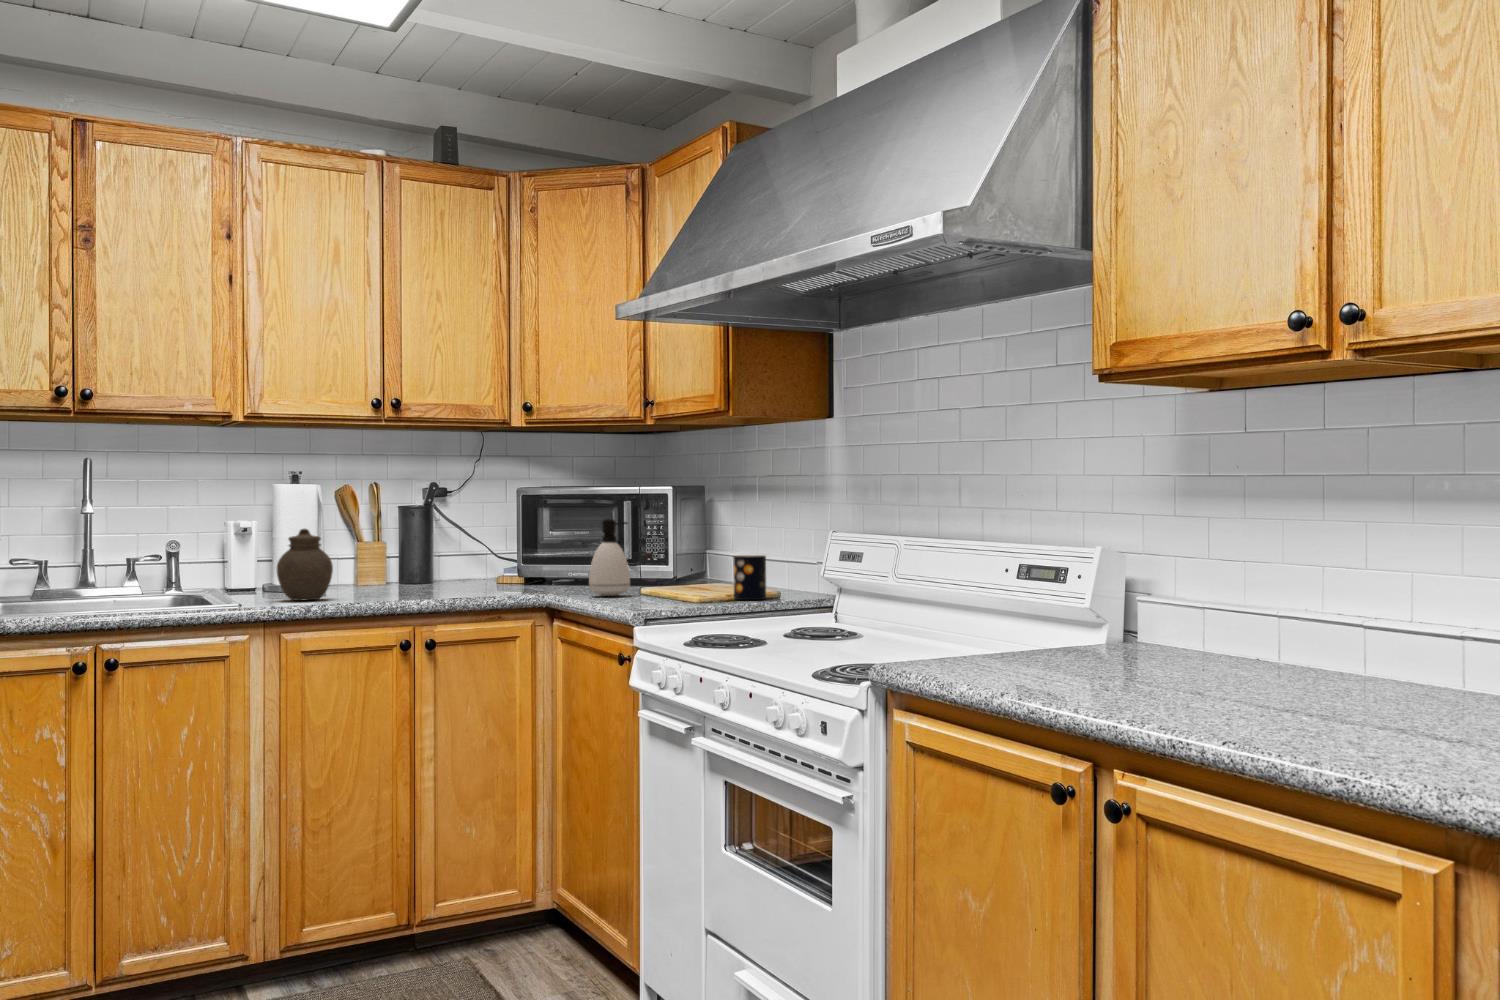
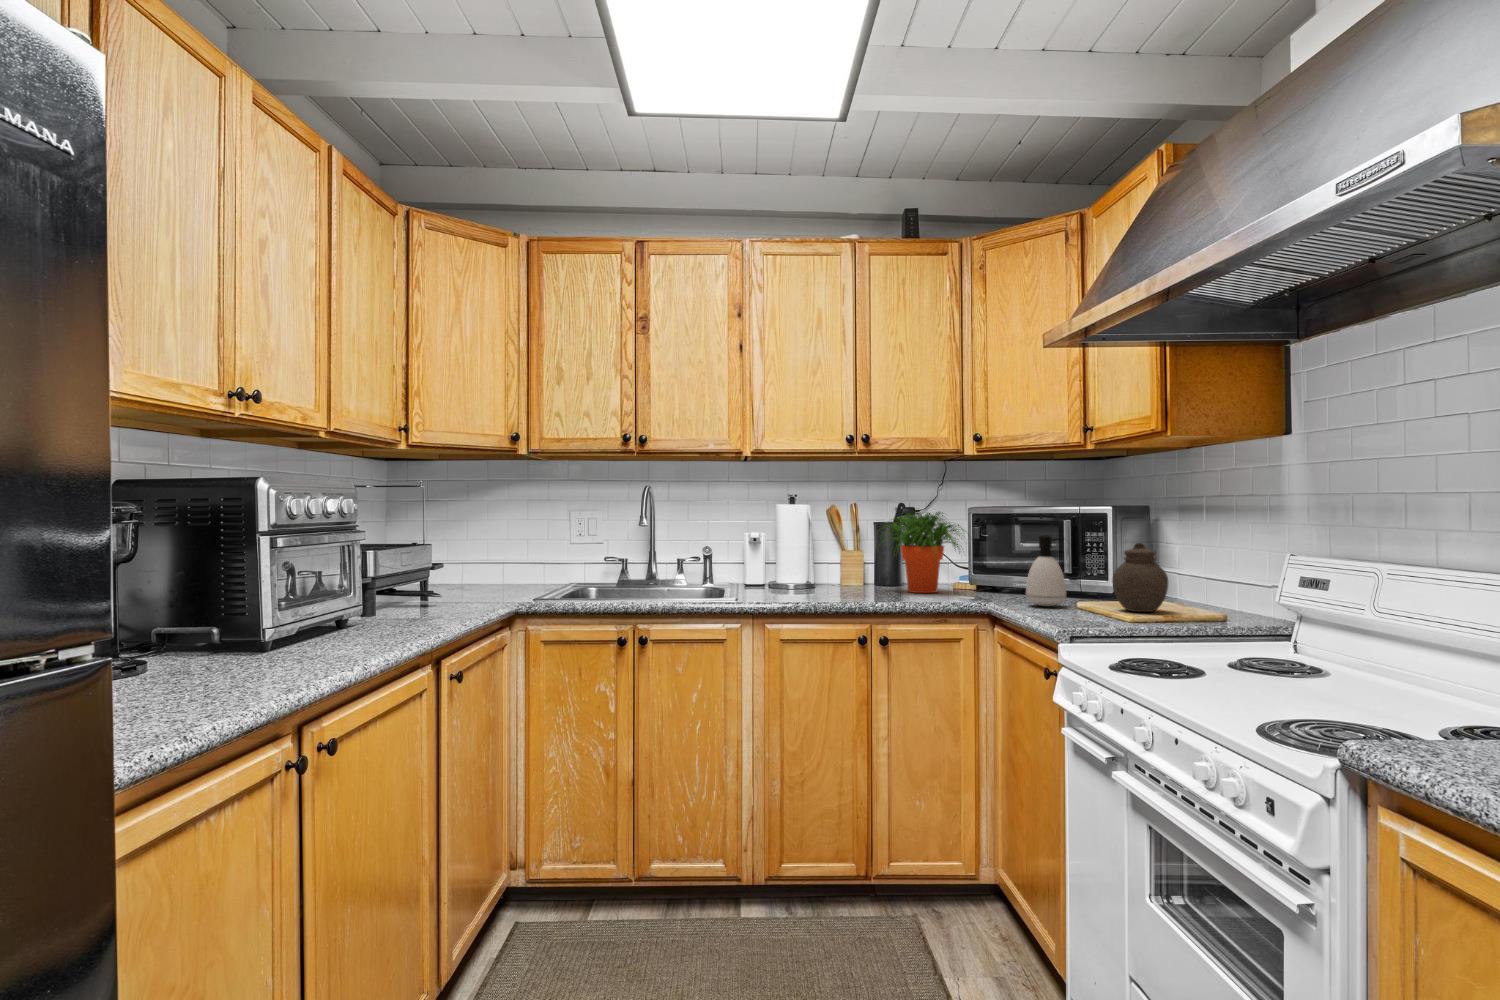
potted plant: none [407,493,524,593] -> present [880,512,964,593]
jar: present [277,529,333,601] -> present [1112,543,1168,612]
mug: present [733,555,766,600] -> none [1176,575,1215,623]

